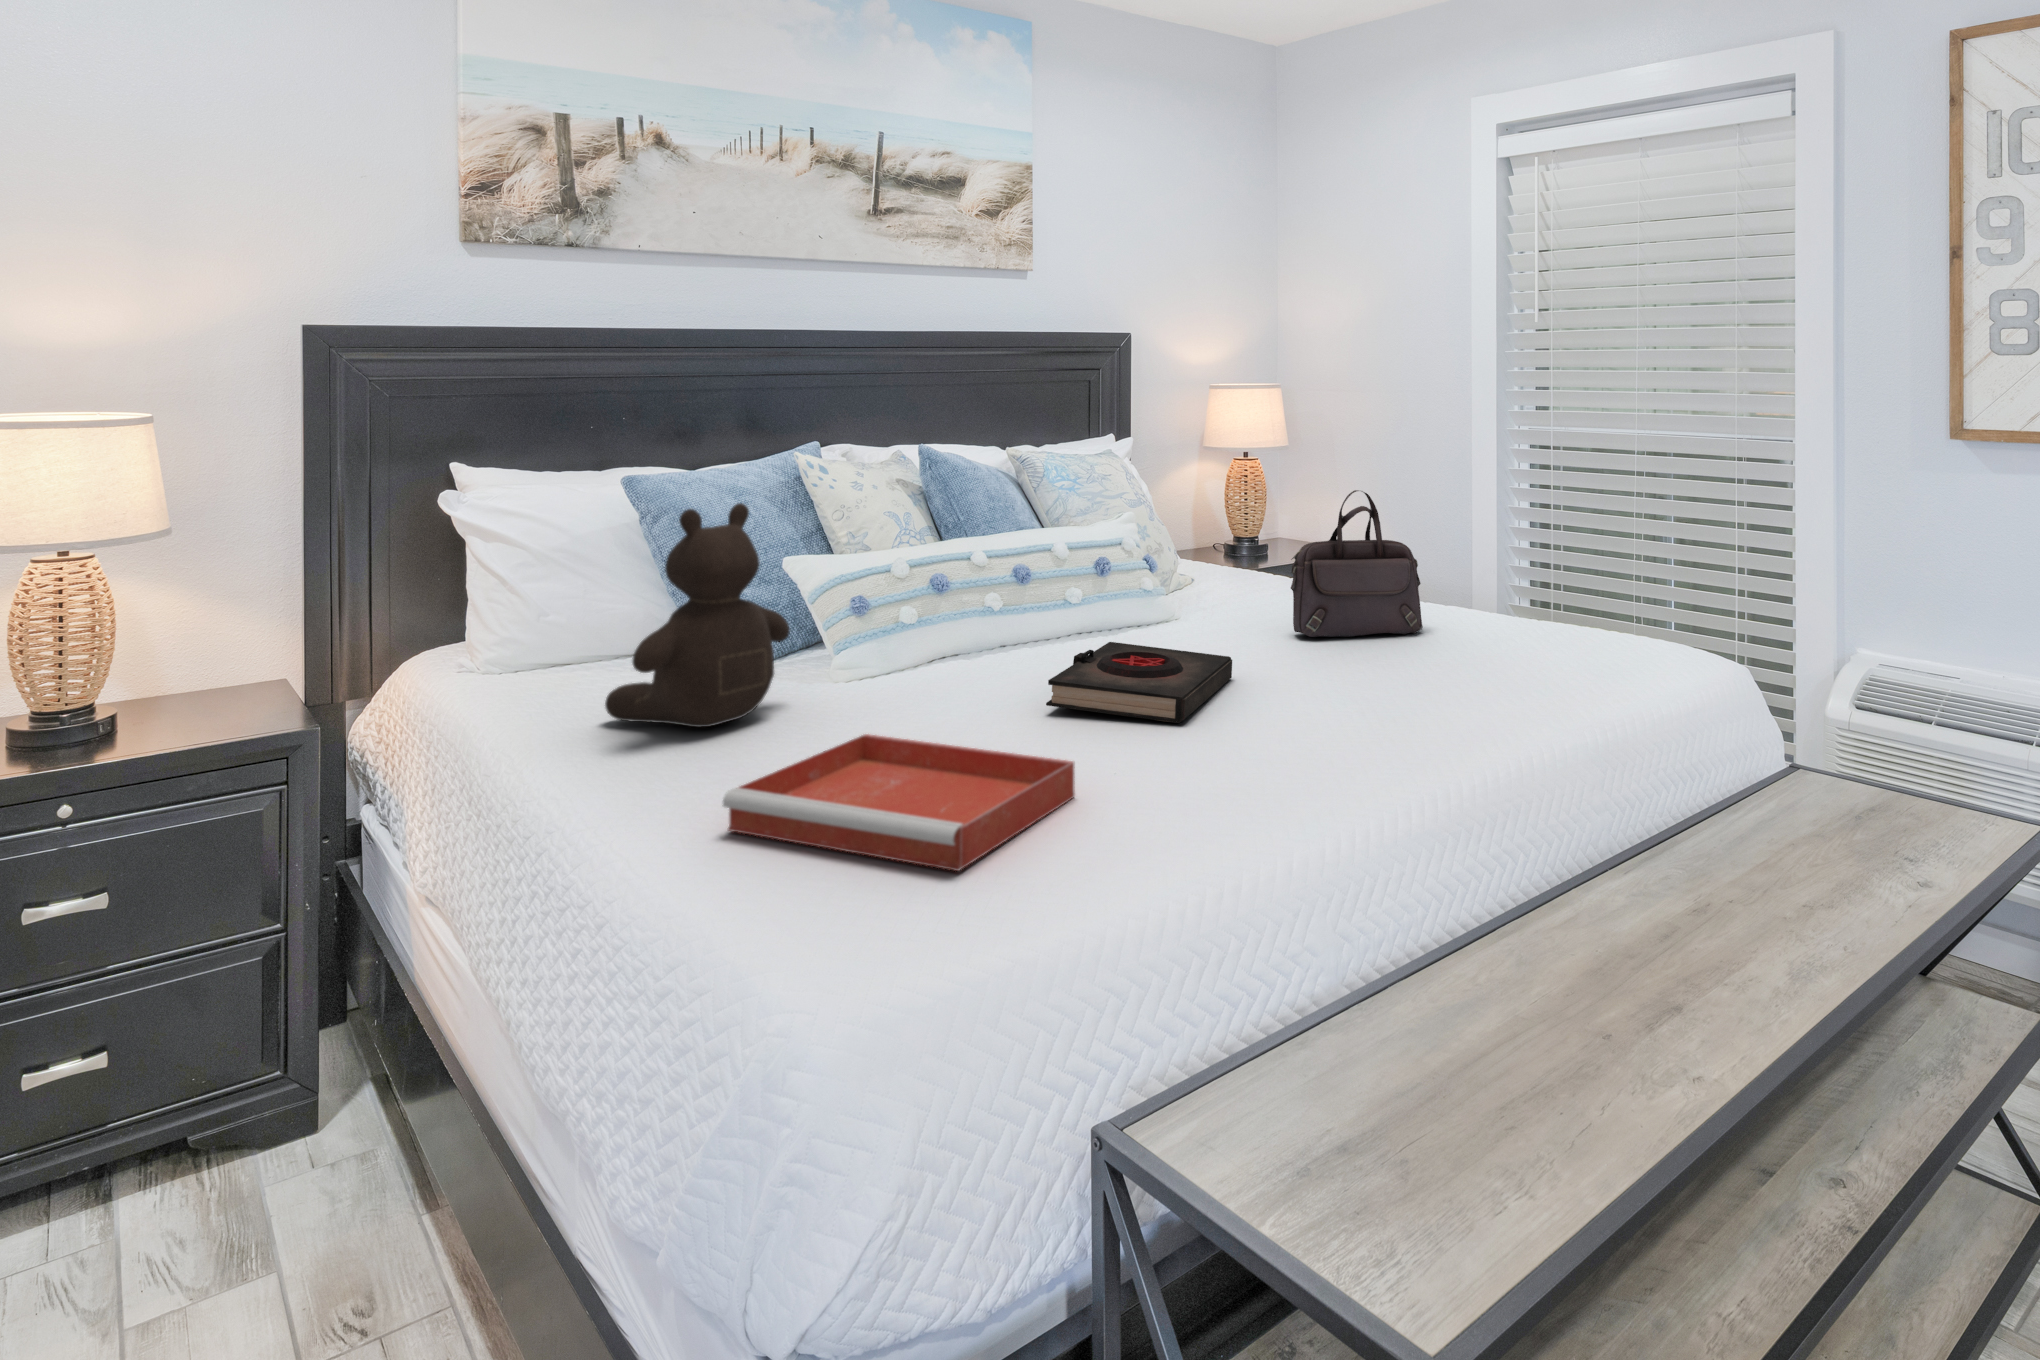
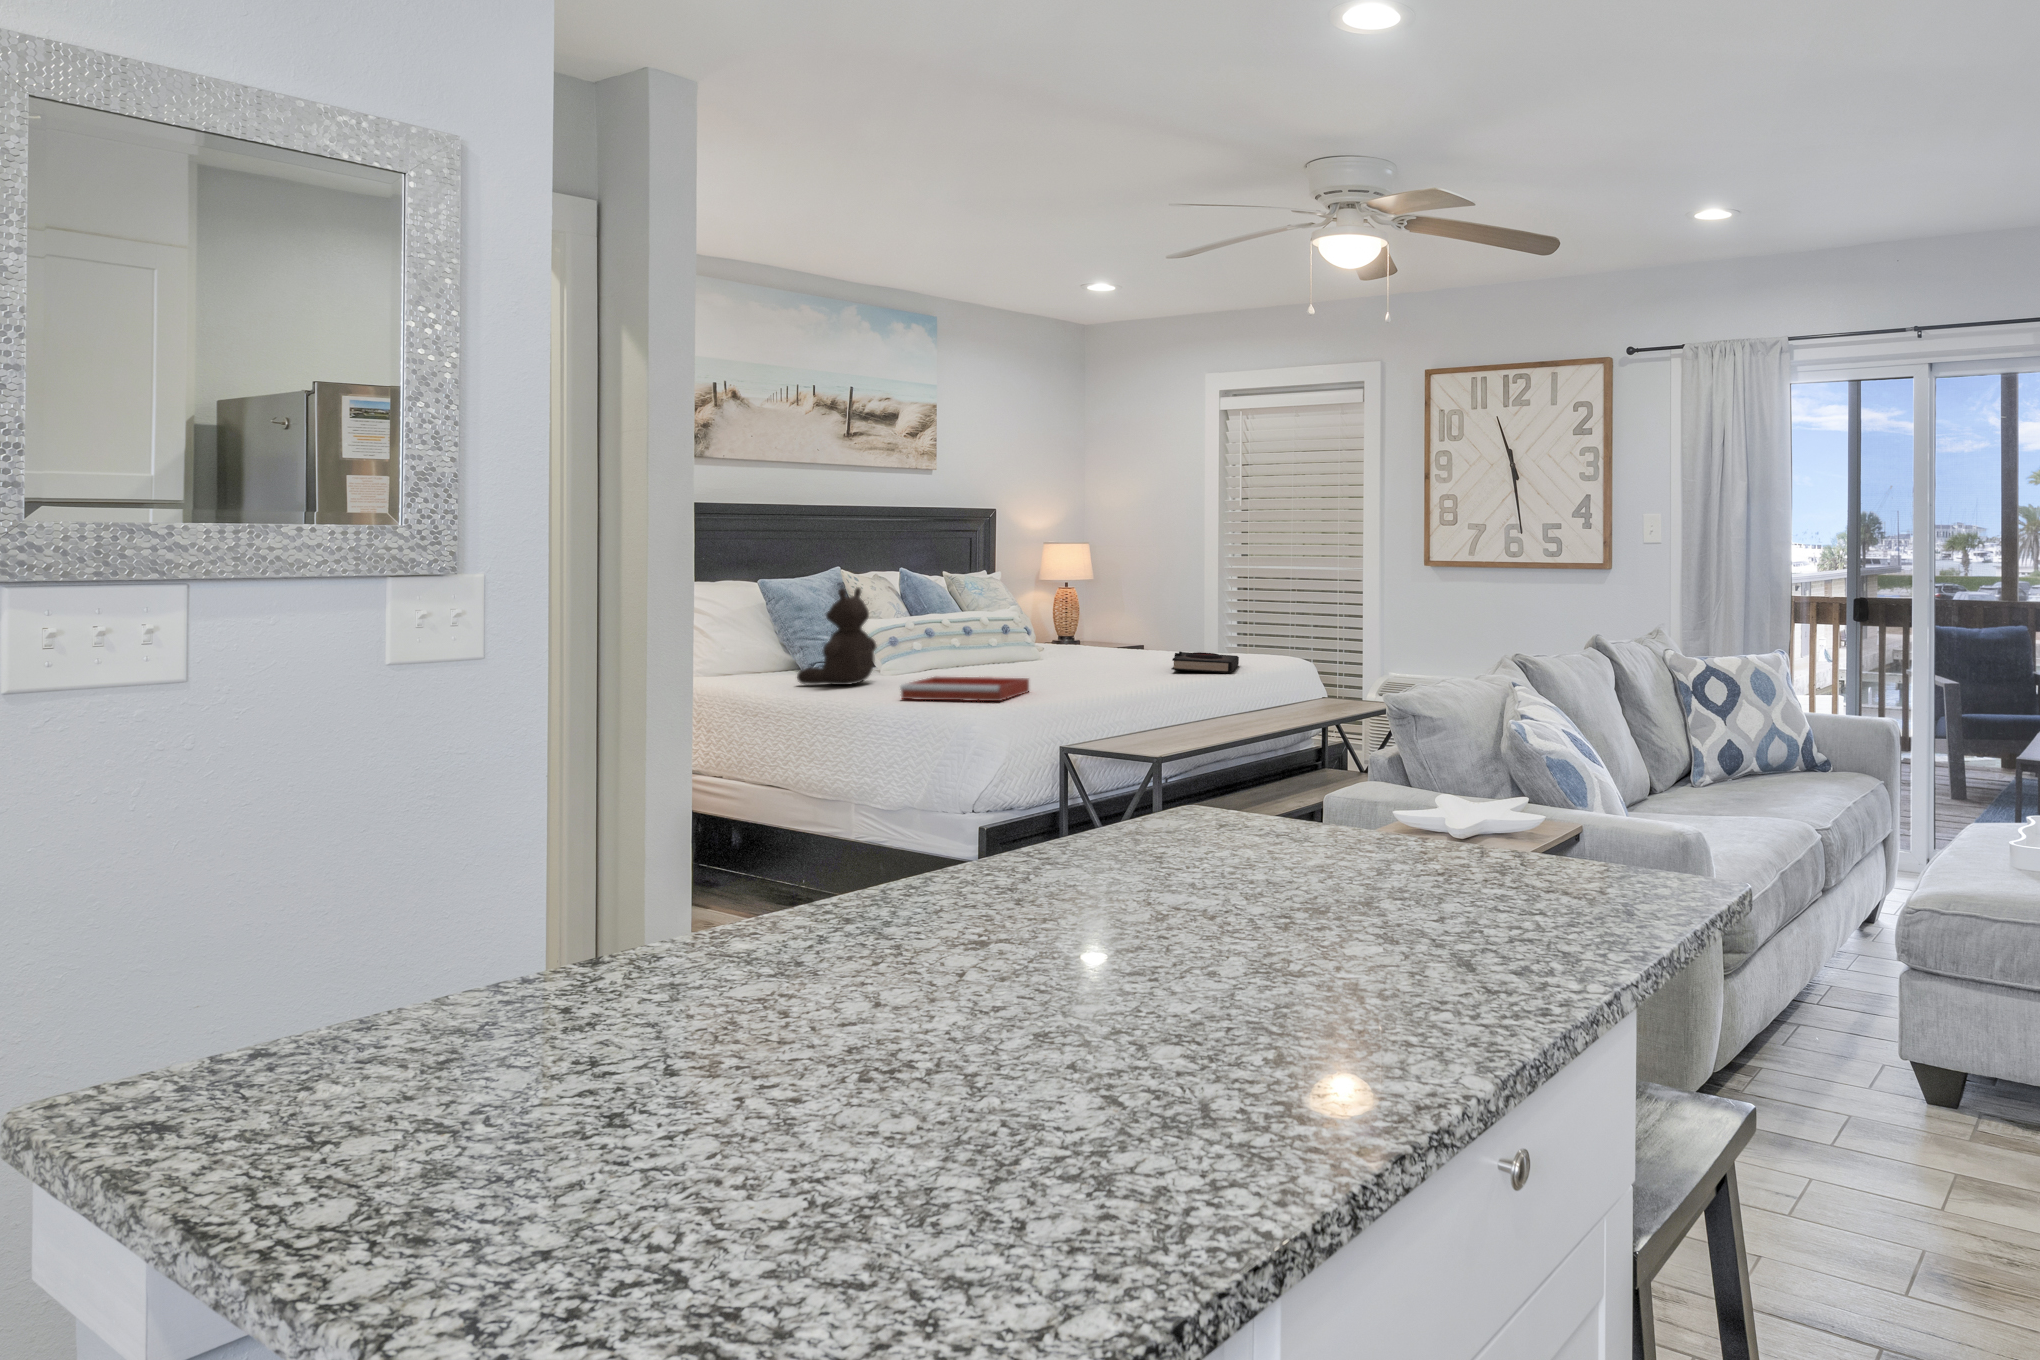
handbag: present [1291,490,1423,637] -> none [1103,589,1168,660]
book: present [1046,642,1232,723] -> present [1171,651,1239,673]

